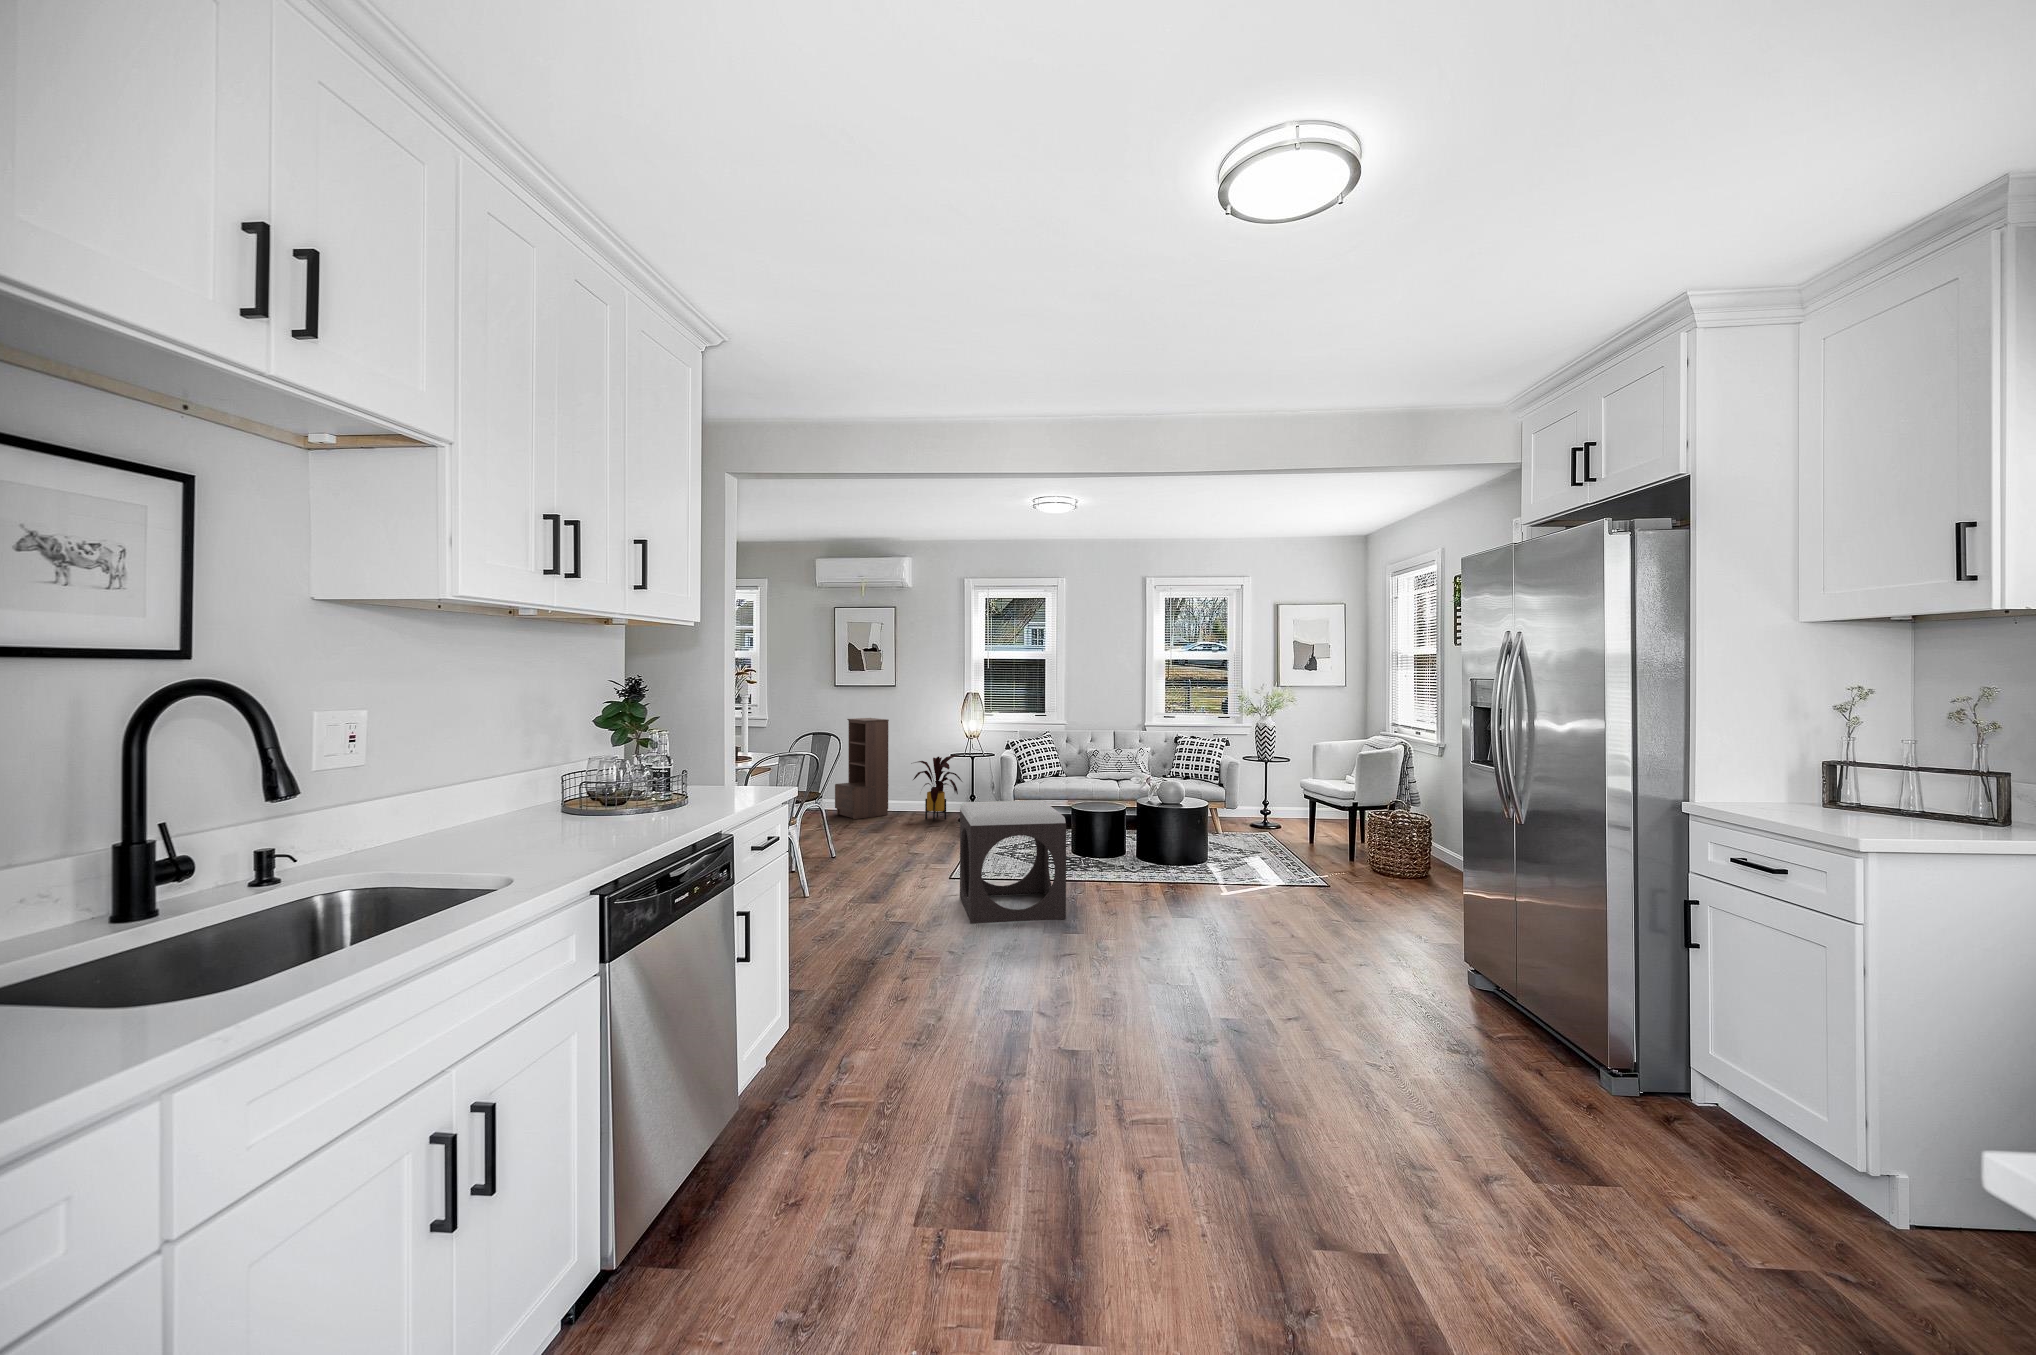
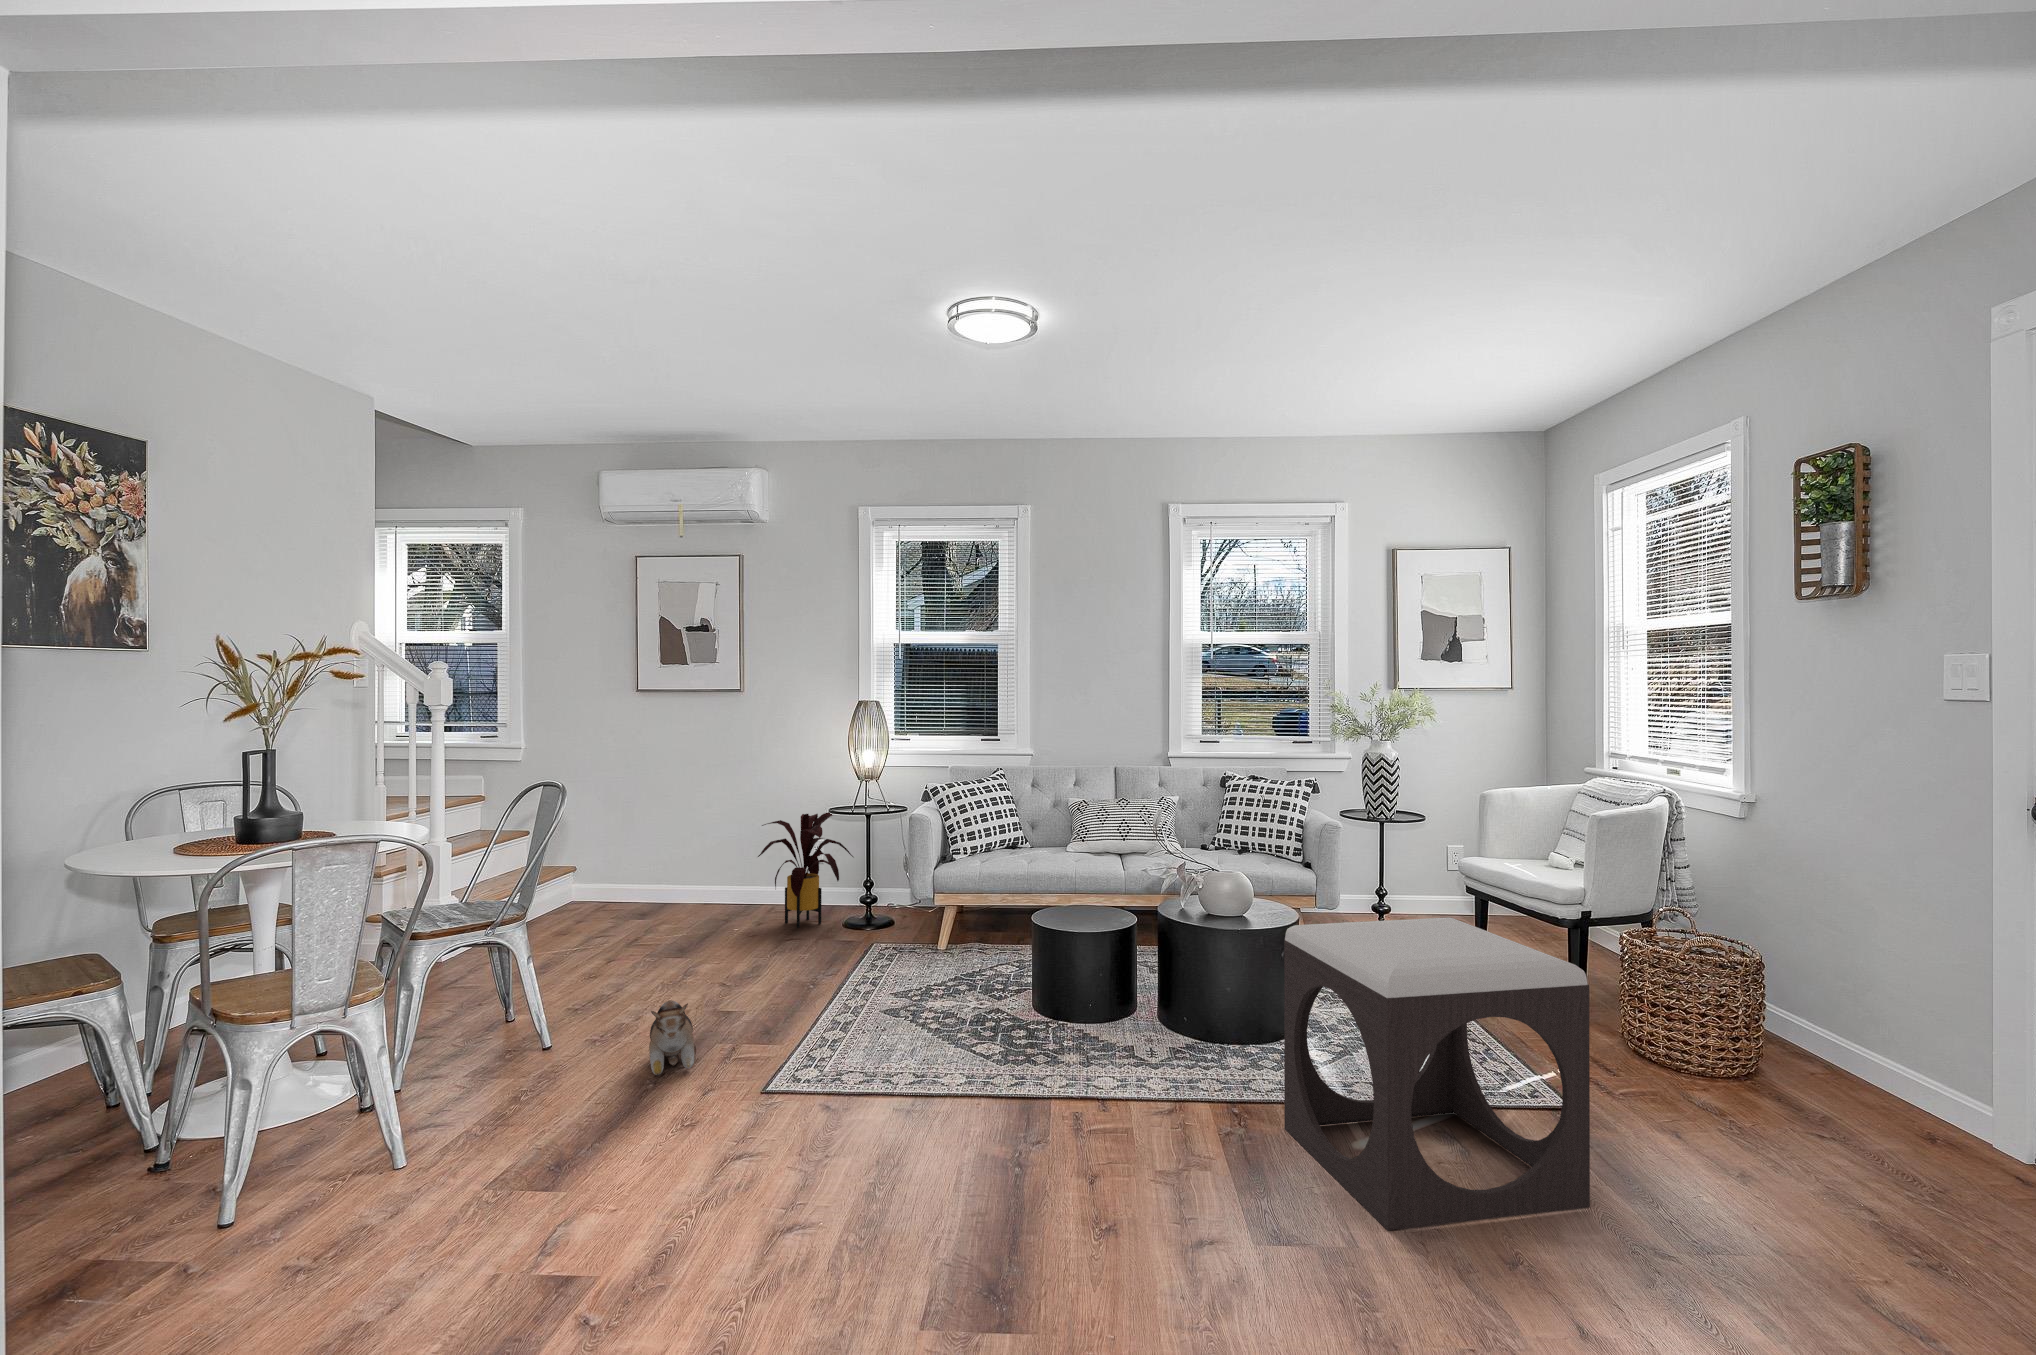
bookshelf: present [835,718,889,819] -> none [631,746,725,925]
footstool: present [960,800,1066,923] -> present [1284,917,1590,1230]
plush toy: none [891,837,913,873] -> present [649,1000,696,1075]

